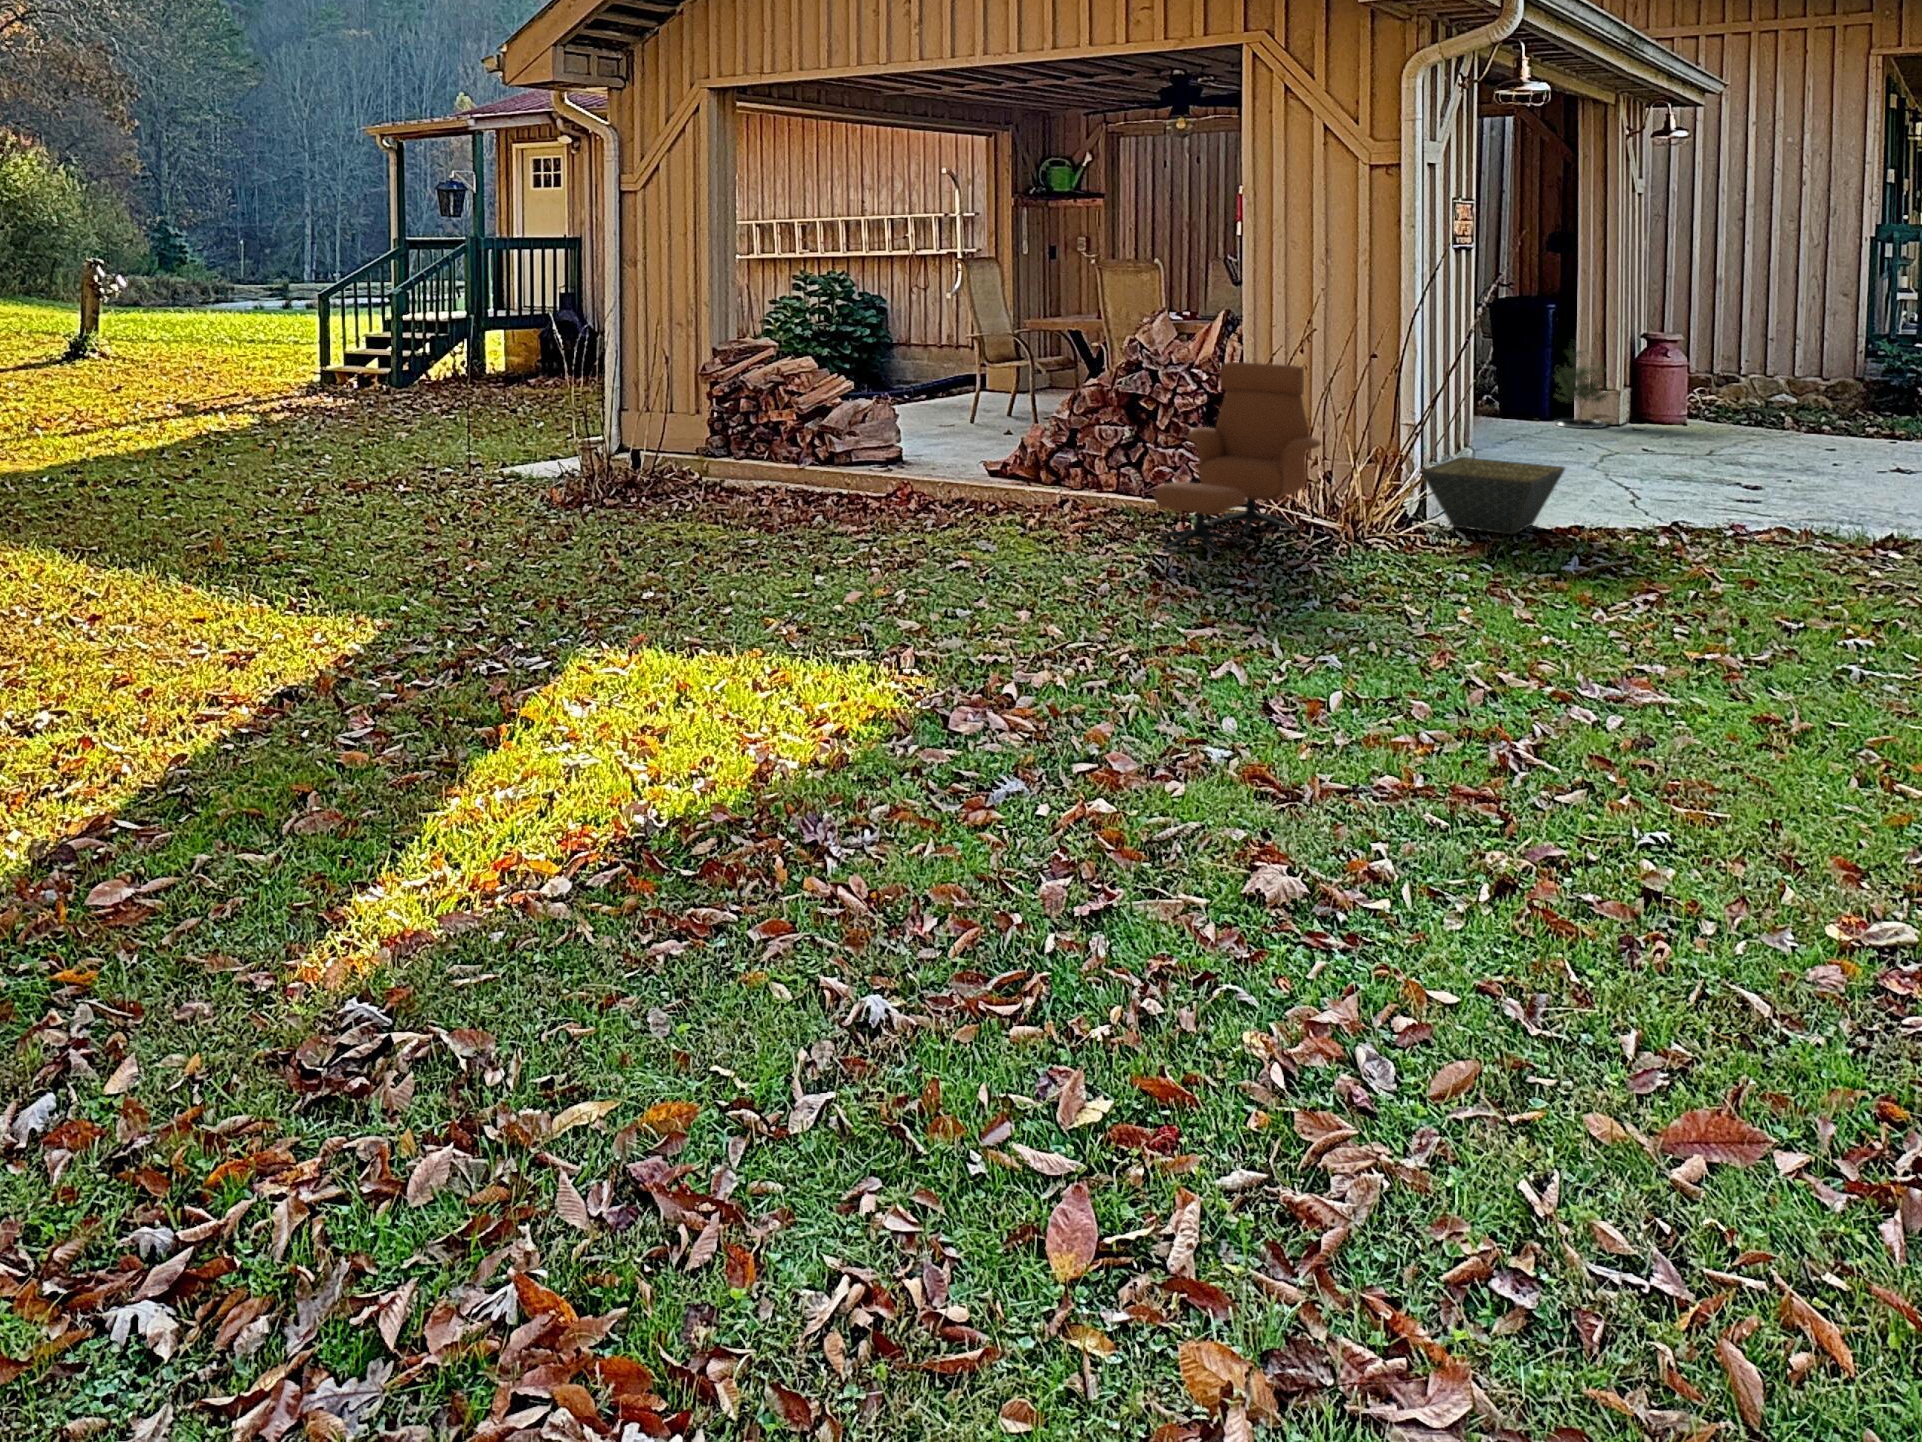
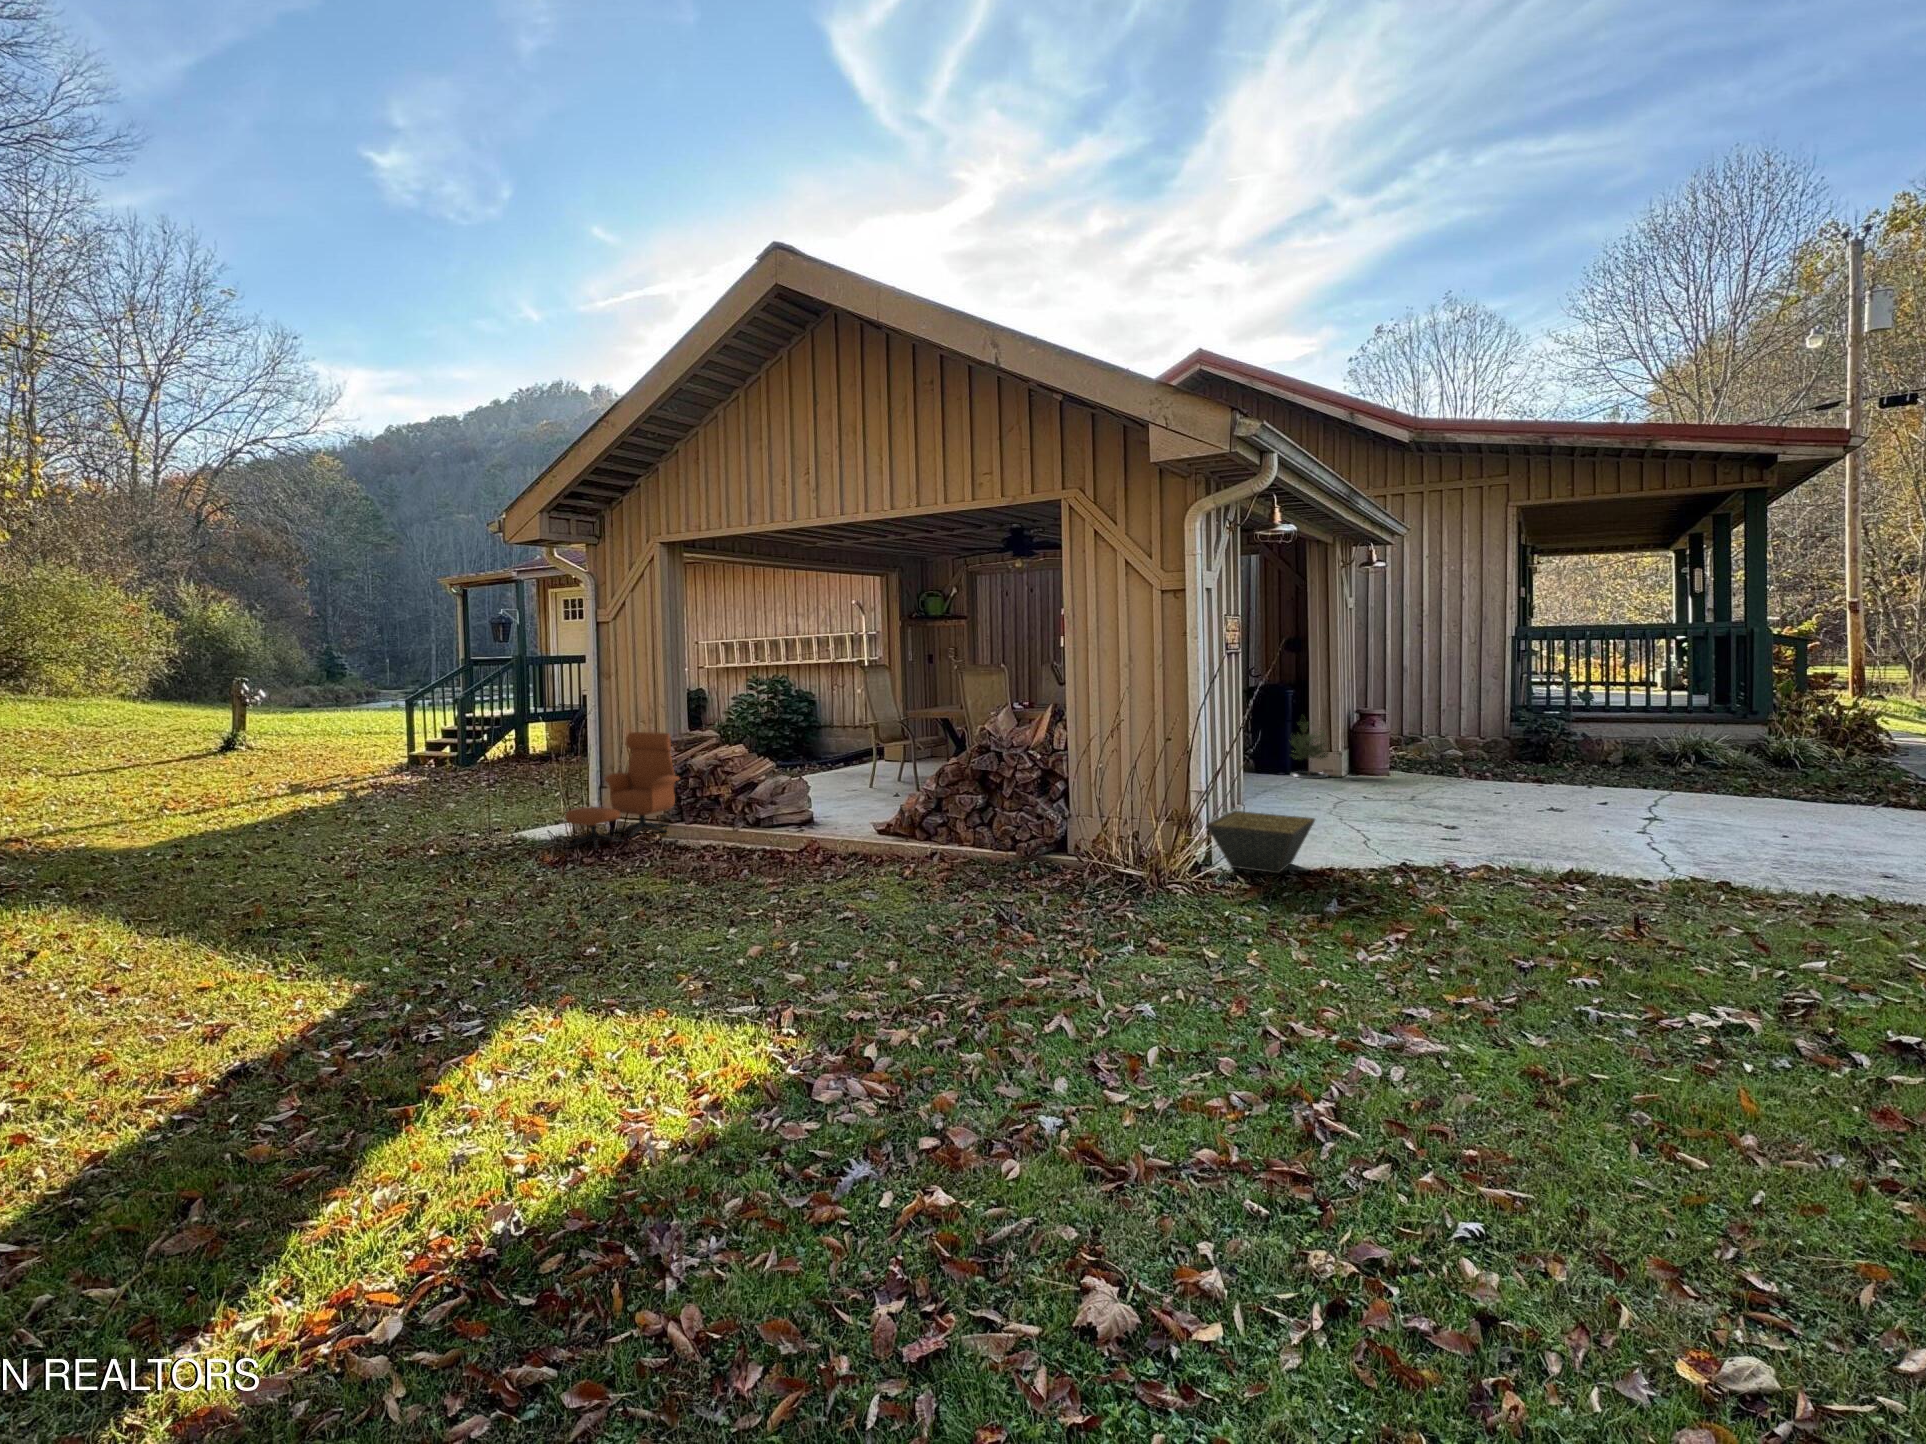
lounge chair: present [1155,362,1321,553] -> present [565,732,679,848]

